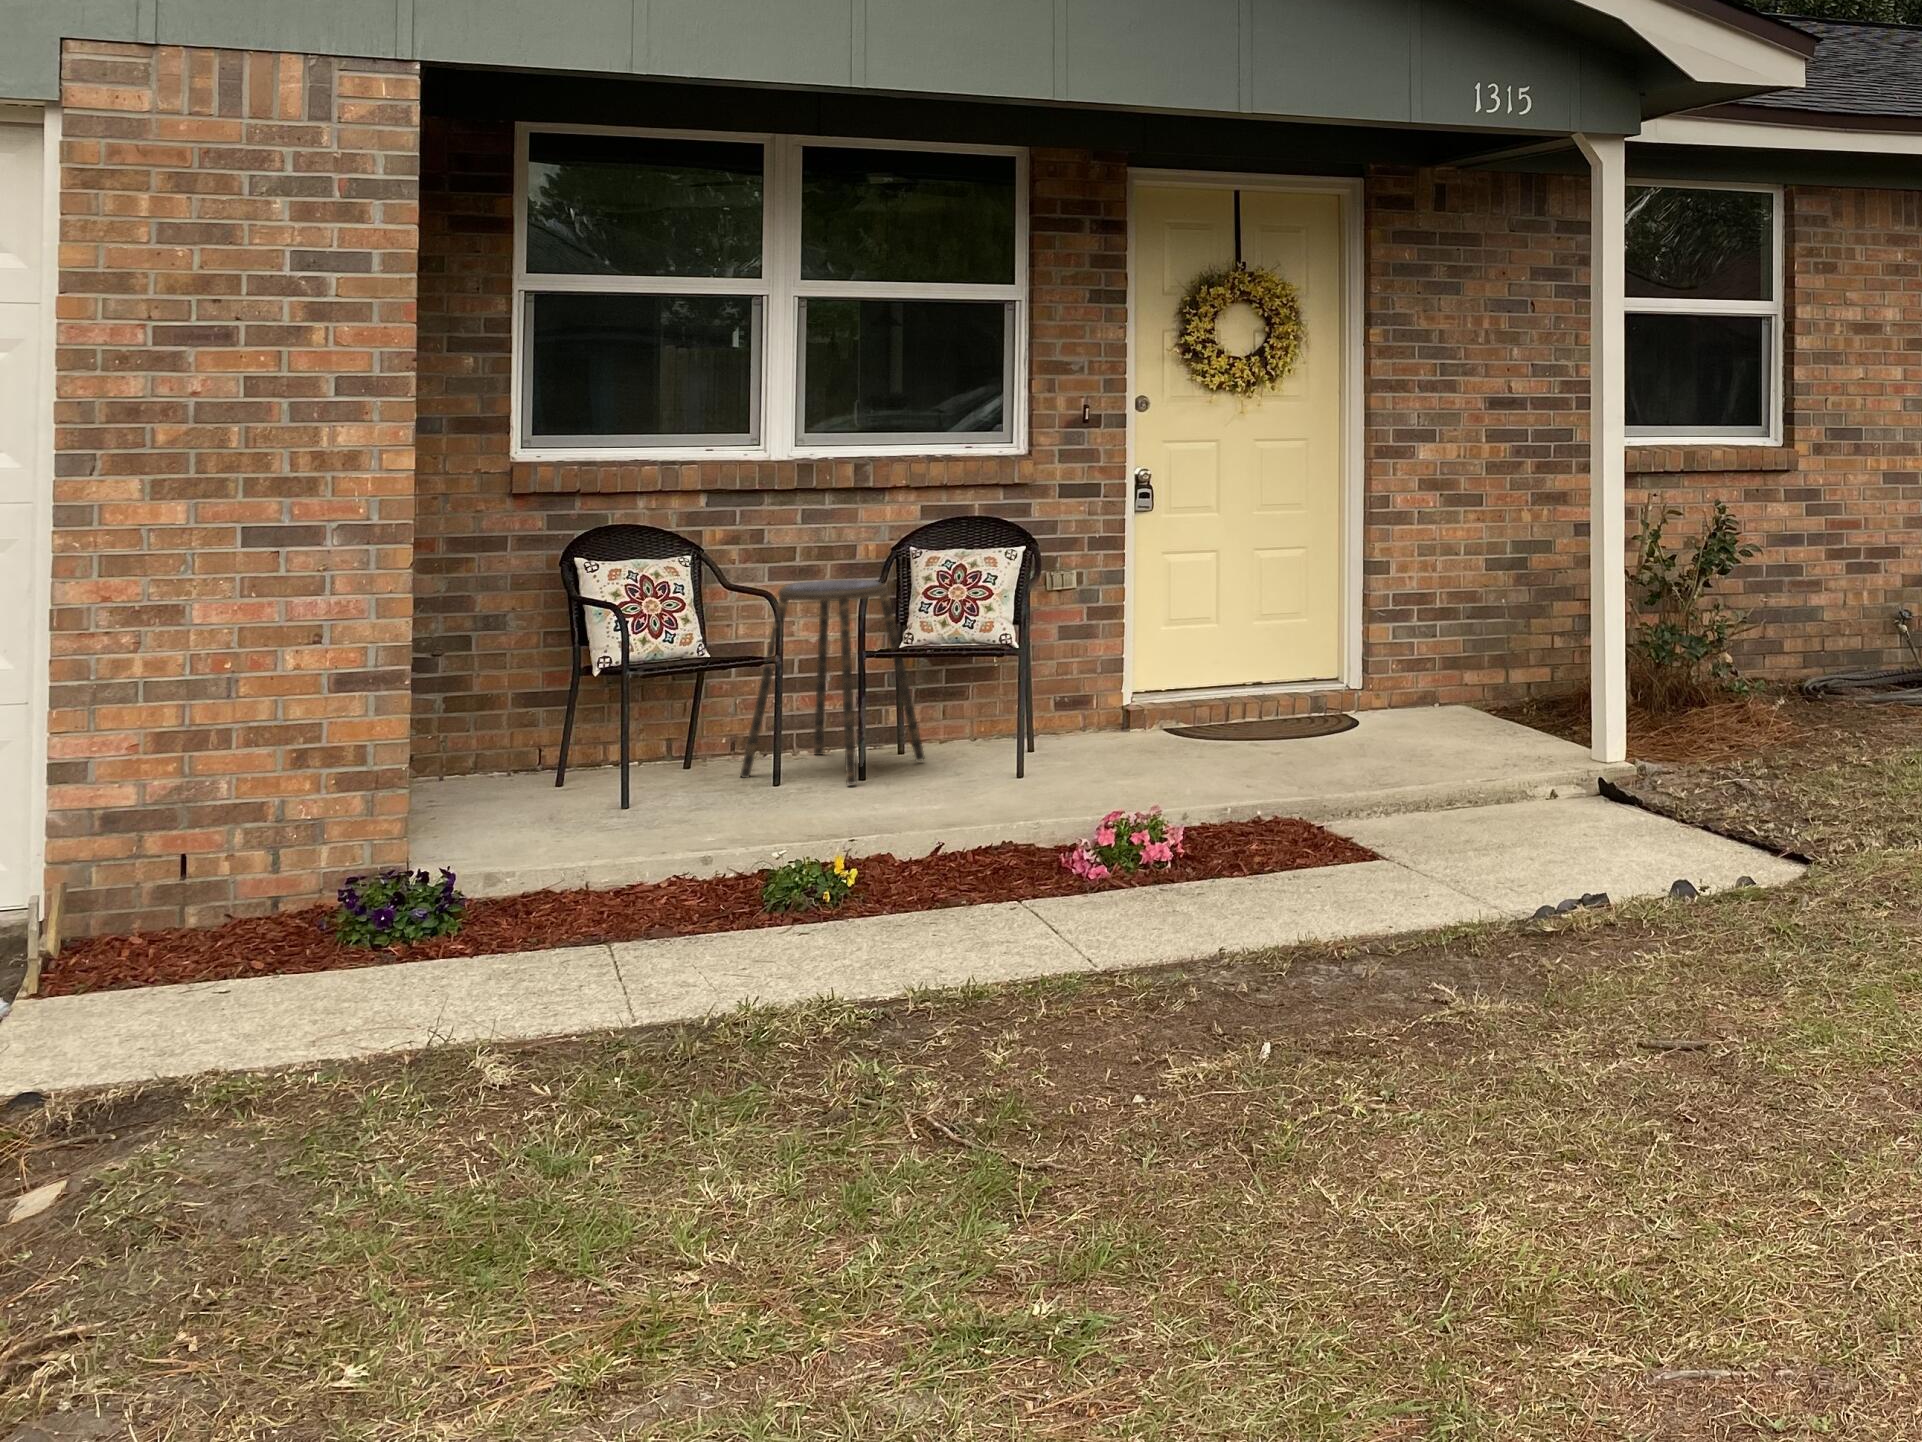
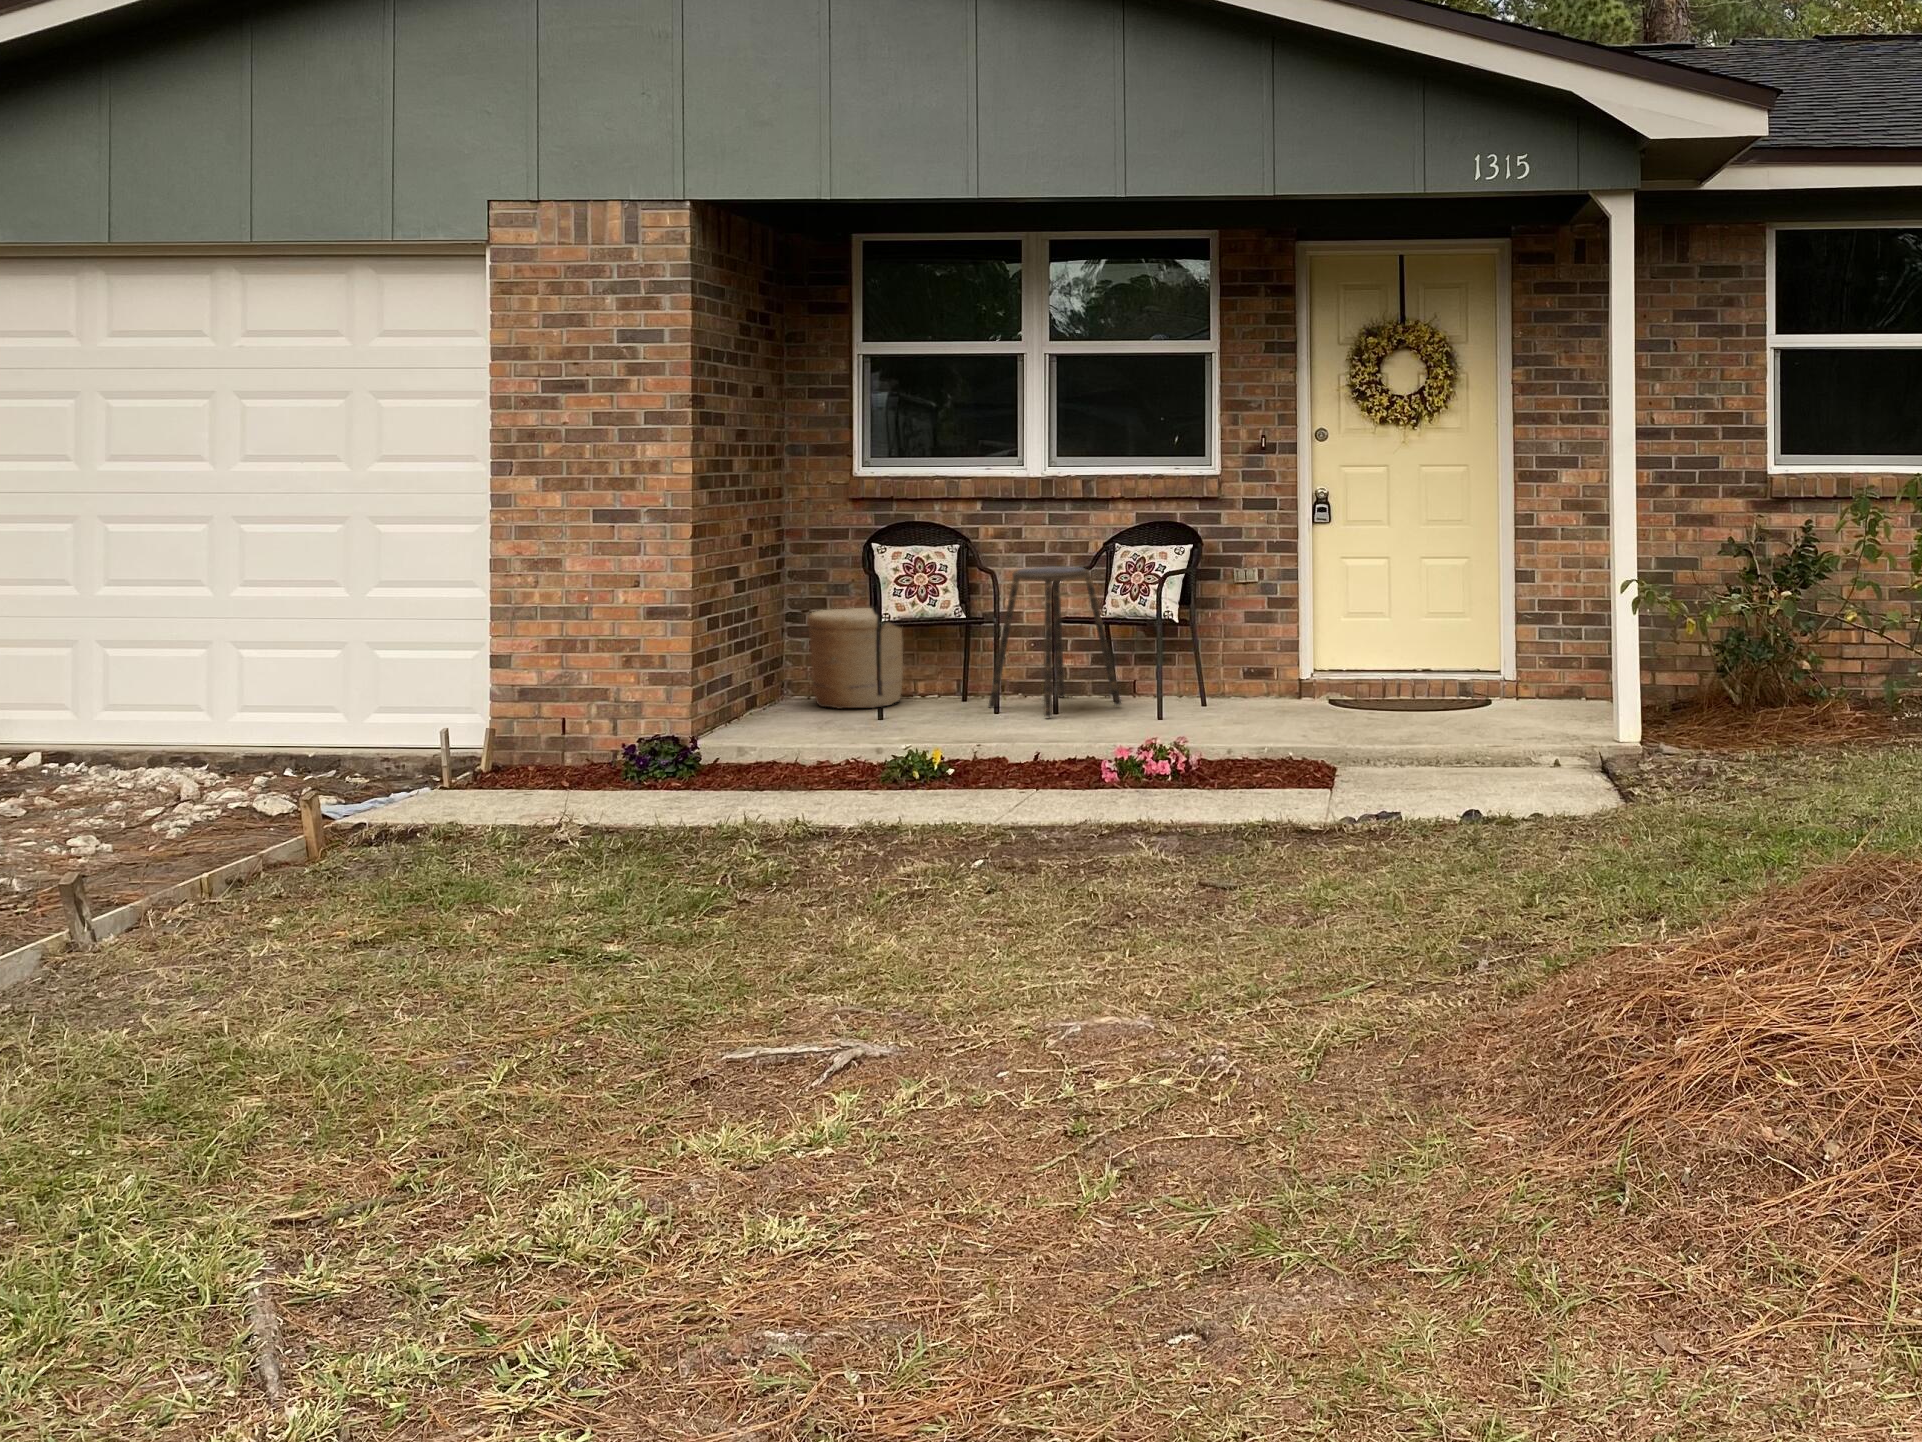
woven basket: none [459,648,607,799] -> present [807,608,903,709]

